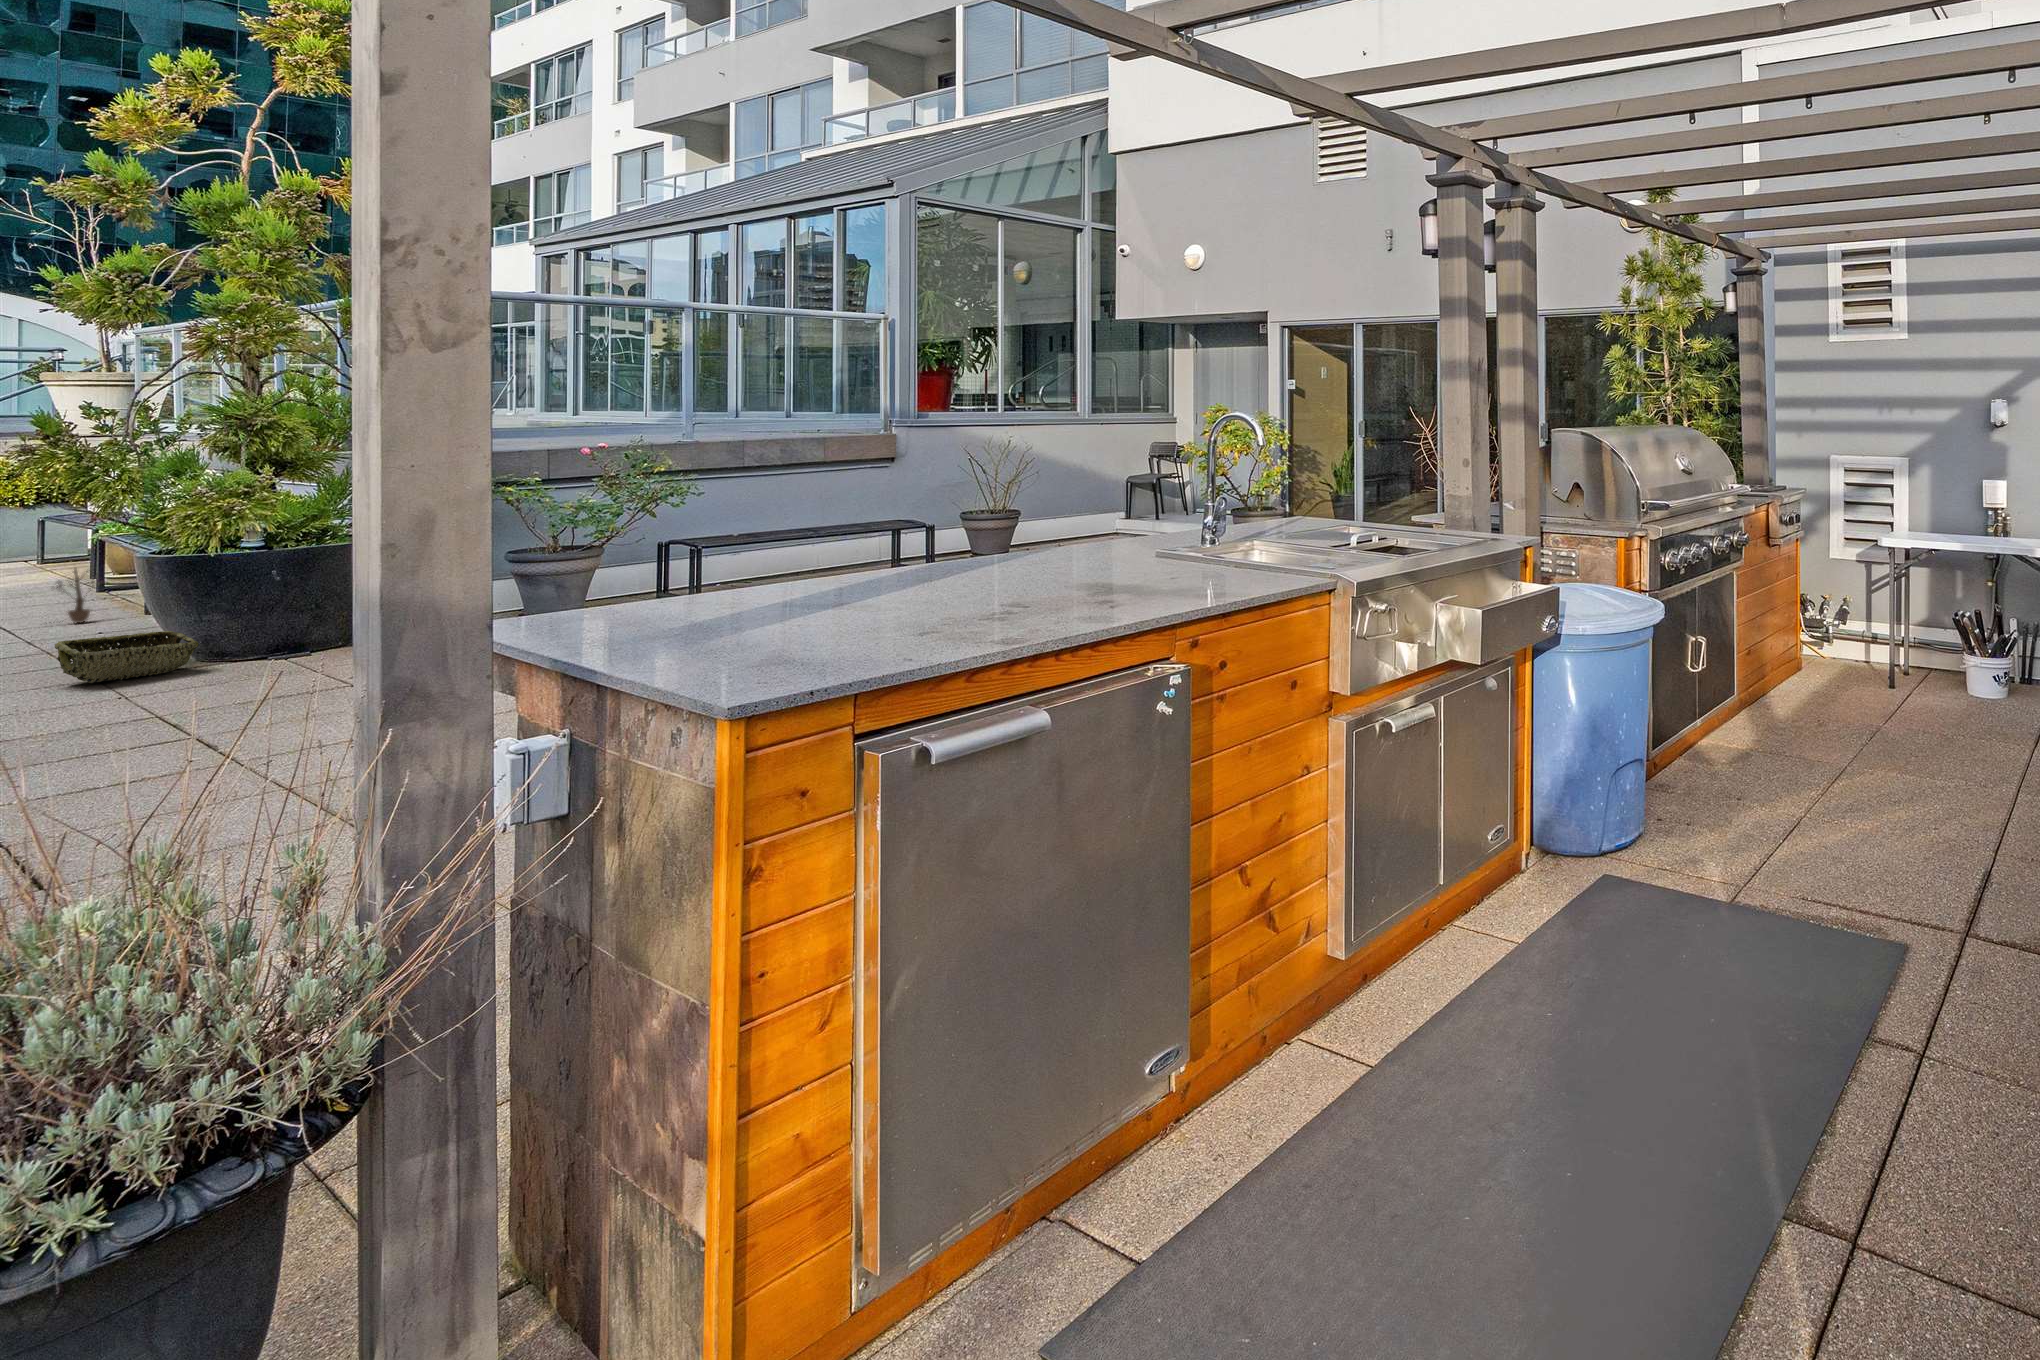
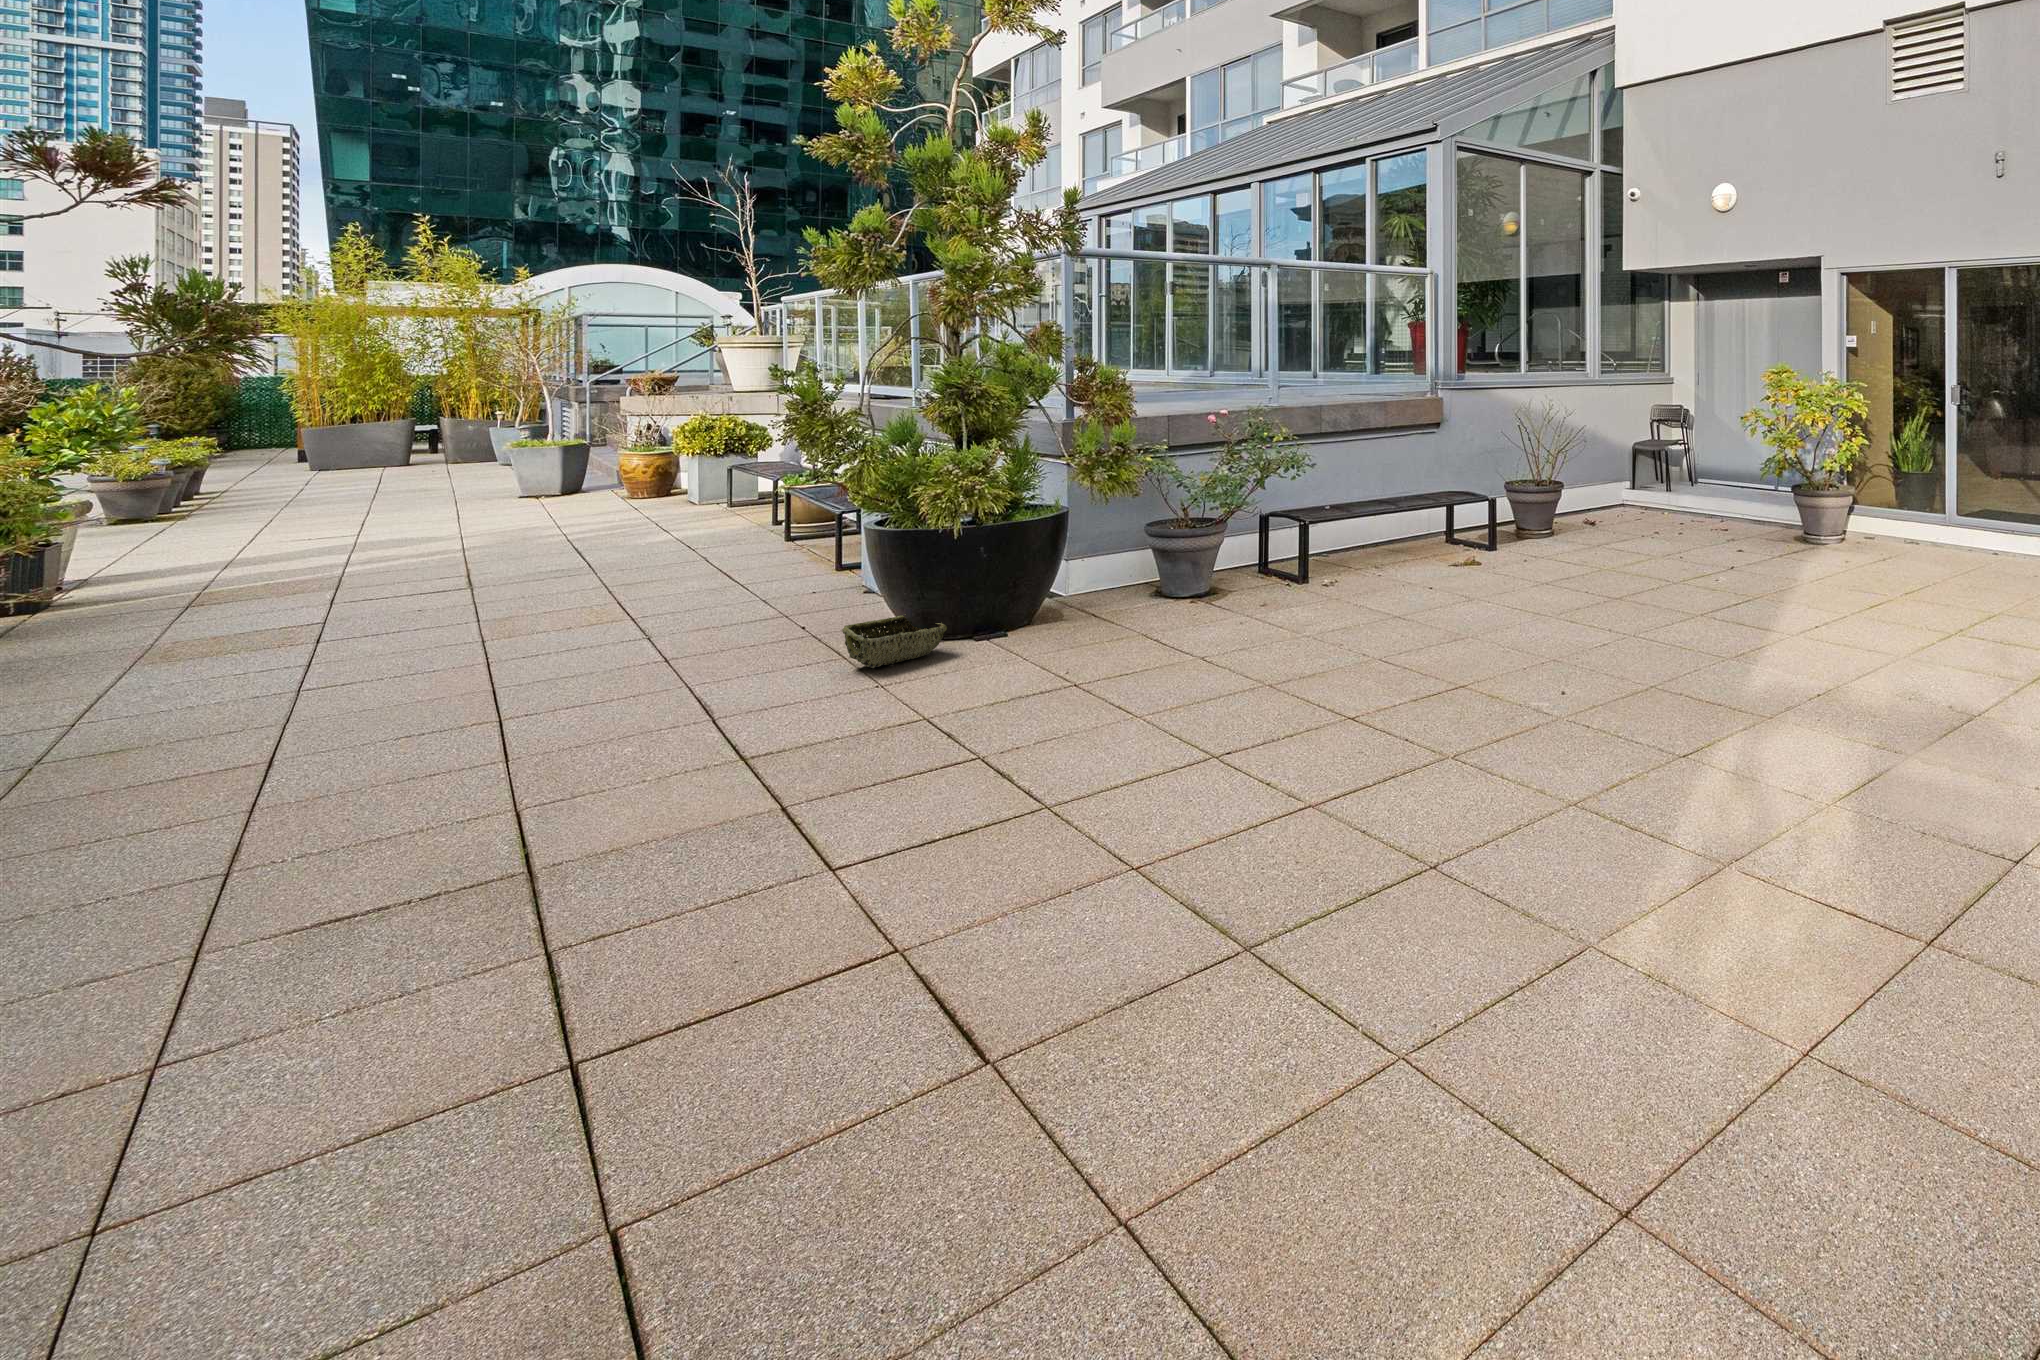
decorative plant: present [46,569,105,624] -> none [788,537,830,591]

